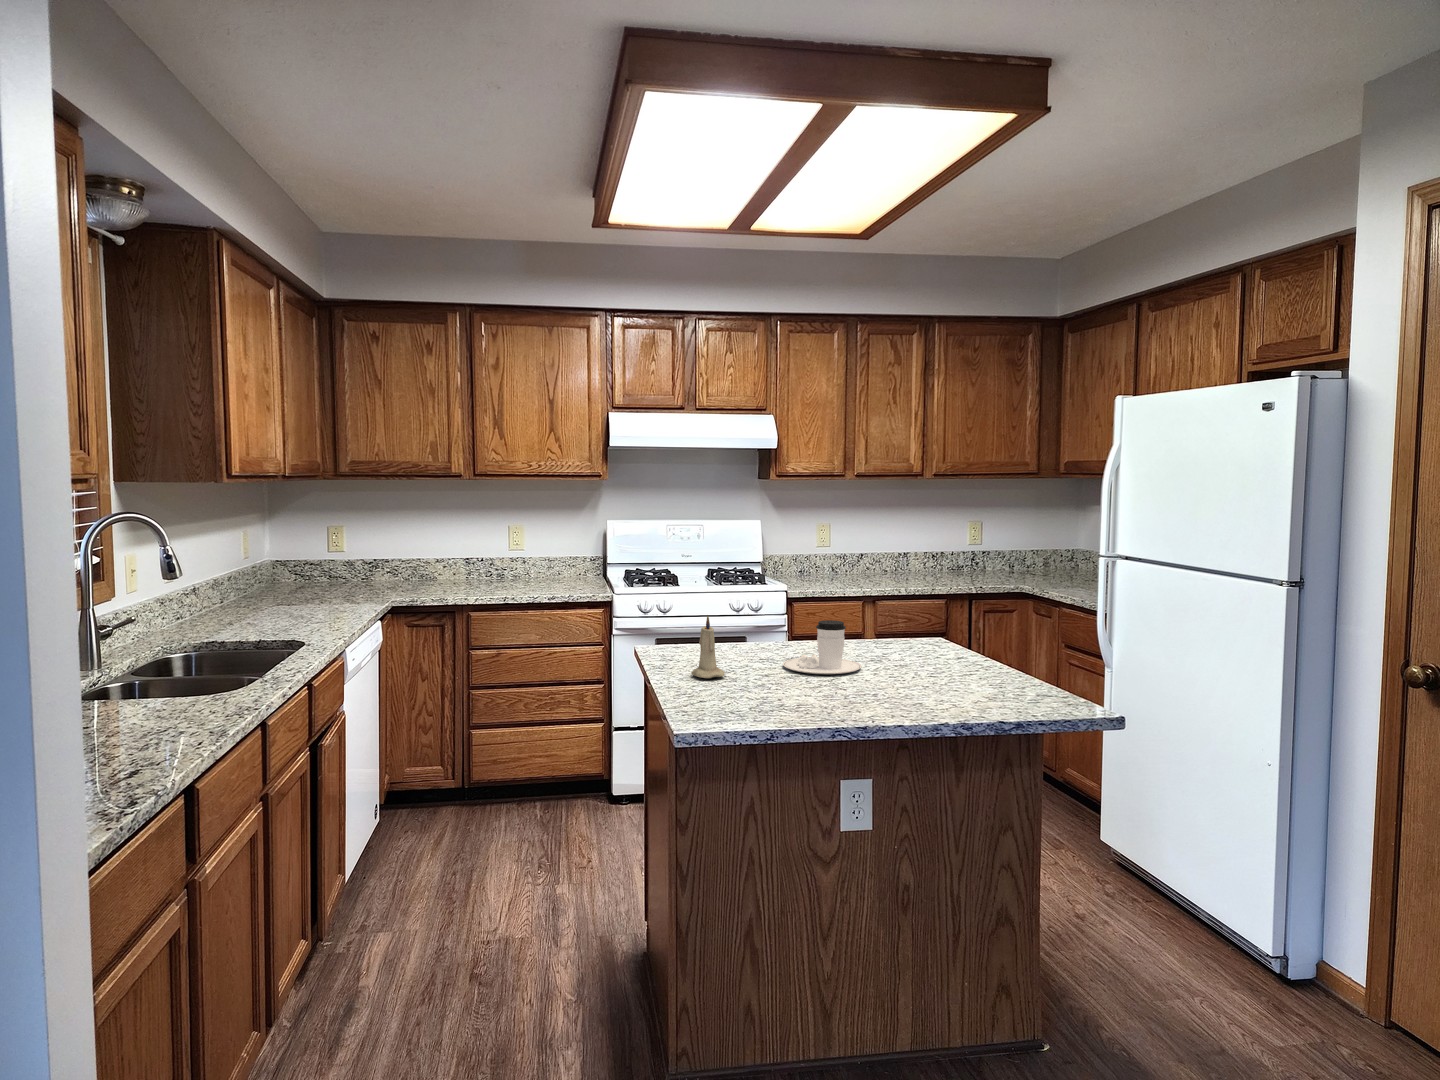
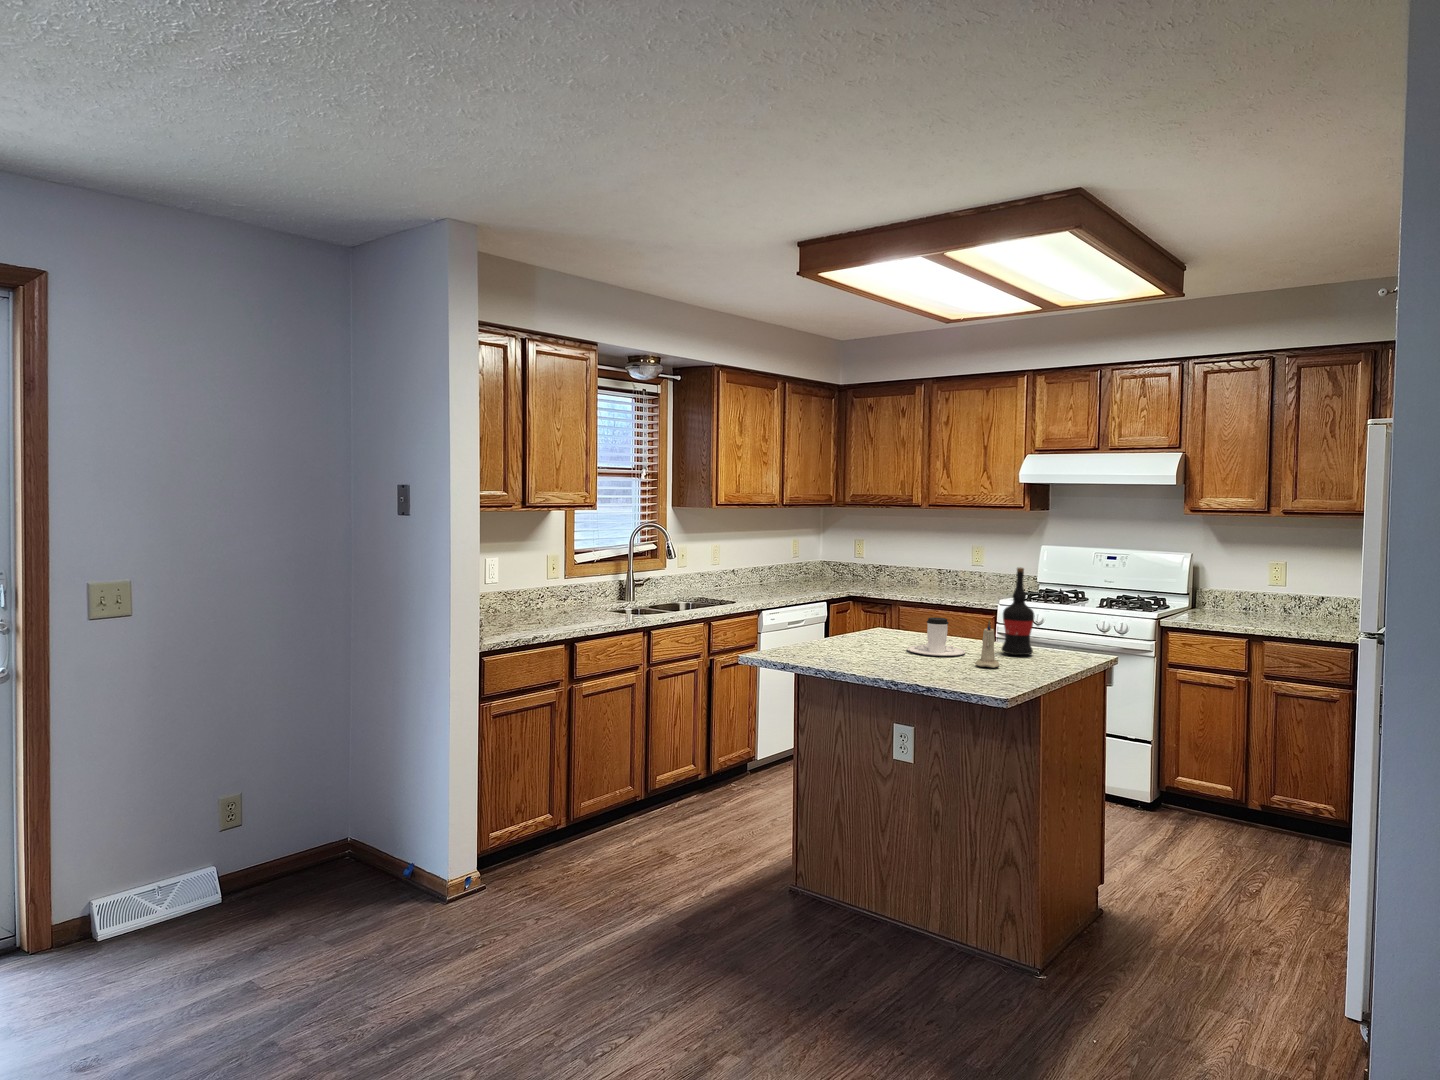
wine bottle: none [864,544,905,654] -> present [1002,567,1035,655]
candle: present [691,616,725,678] -> present [975,620,999,668]

